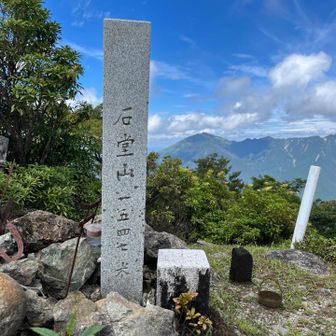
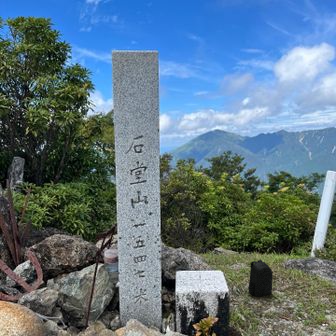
basket: present [258,278,283,307] -> none [278,294,305,324]

